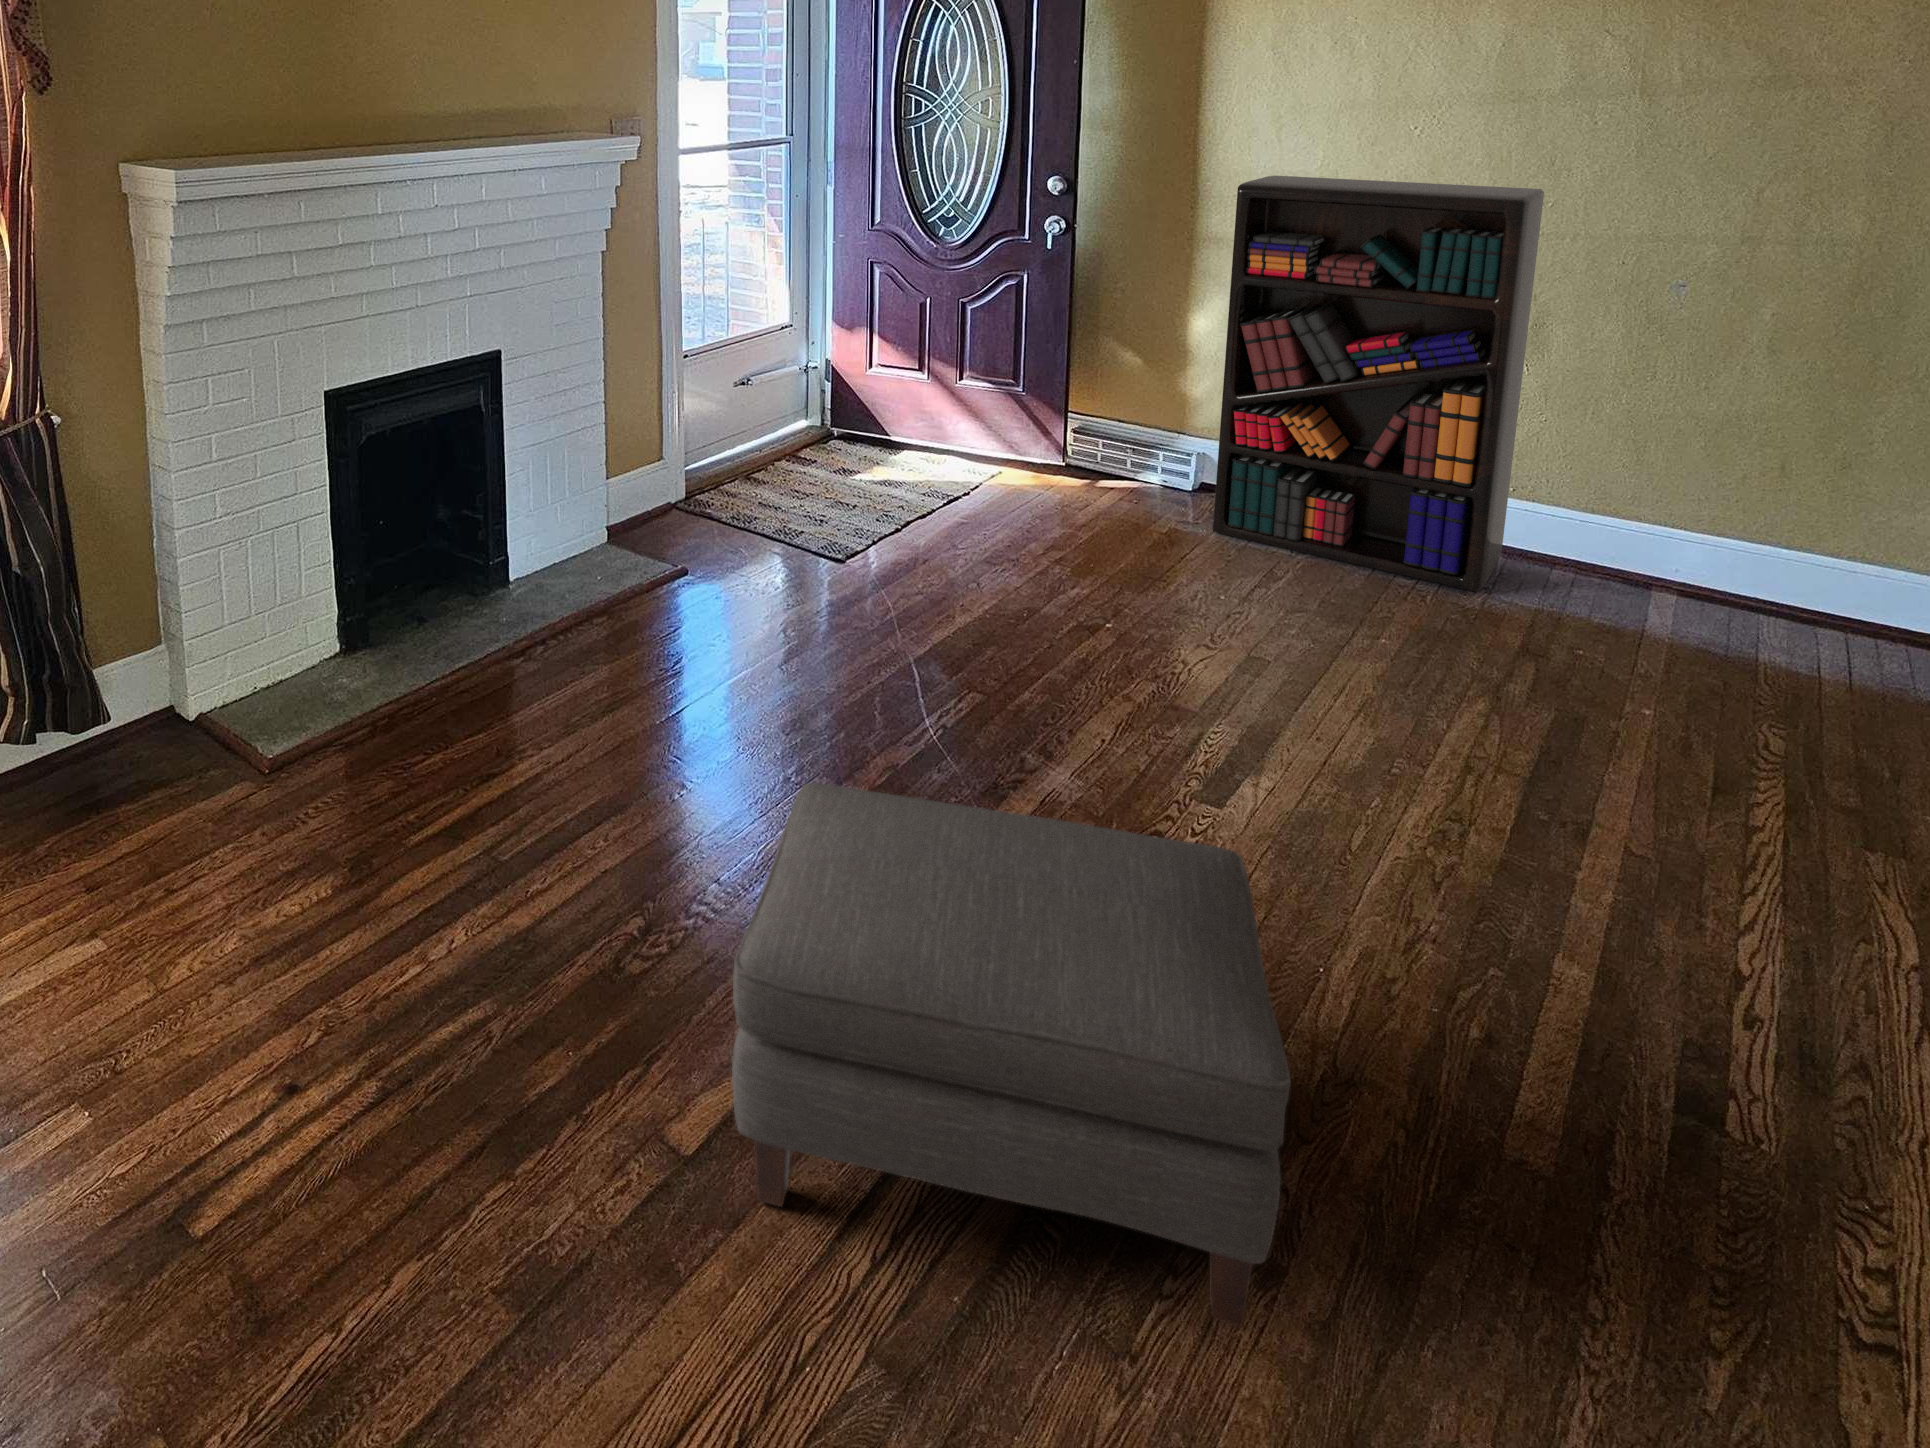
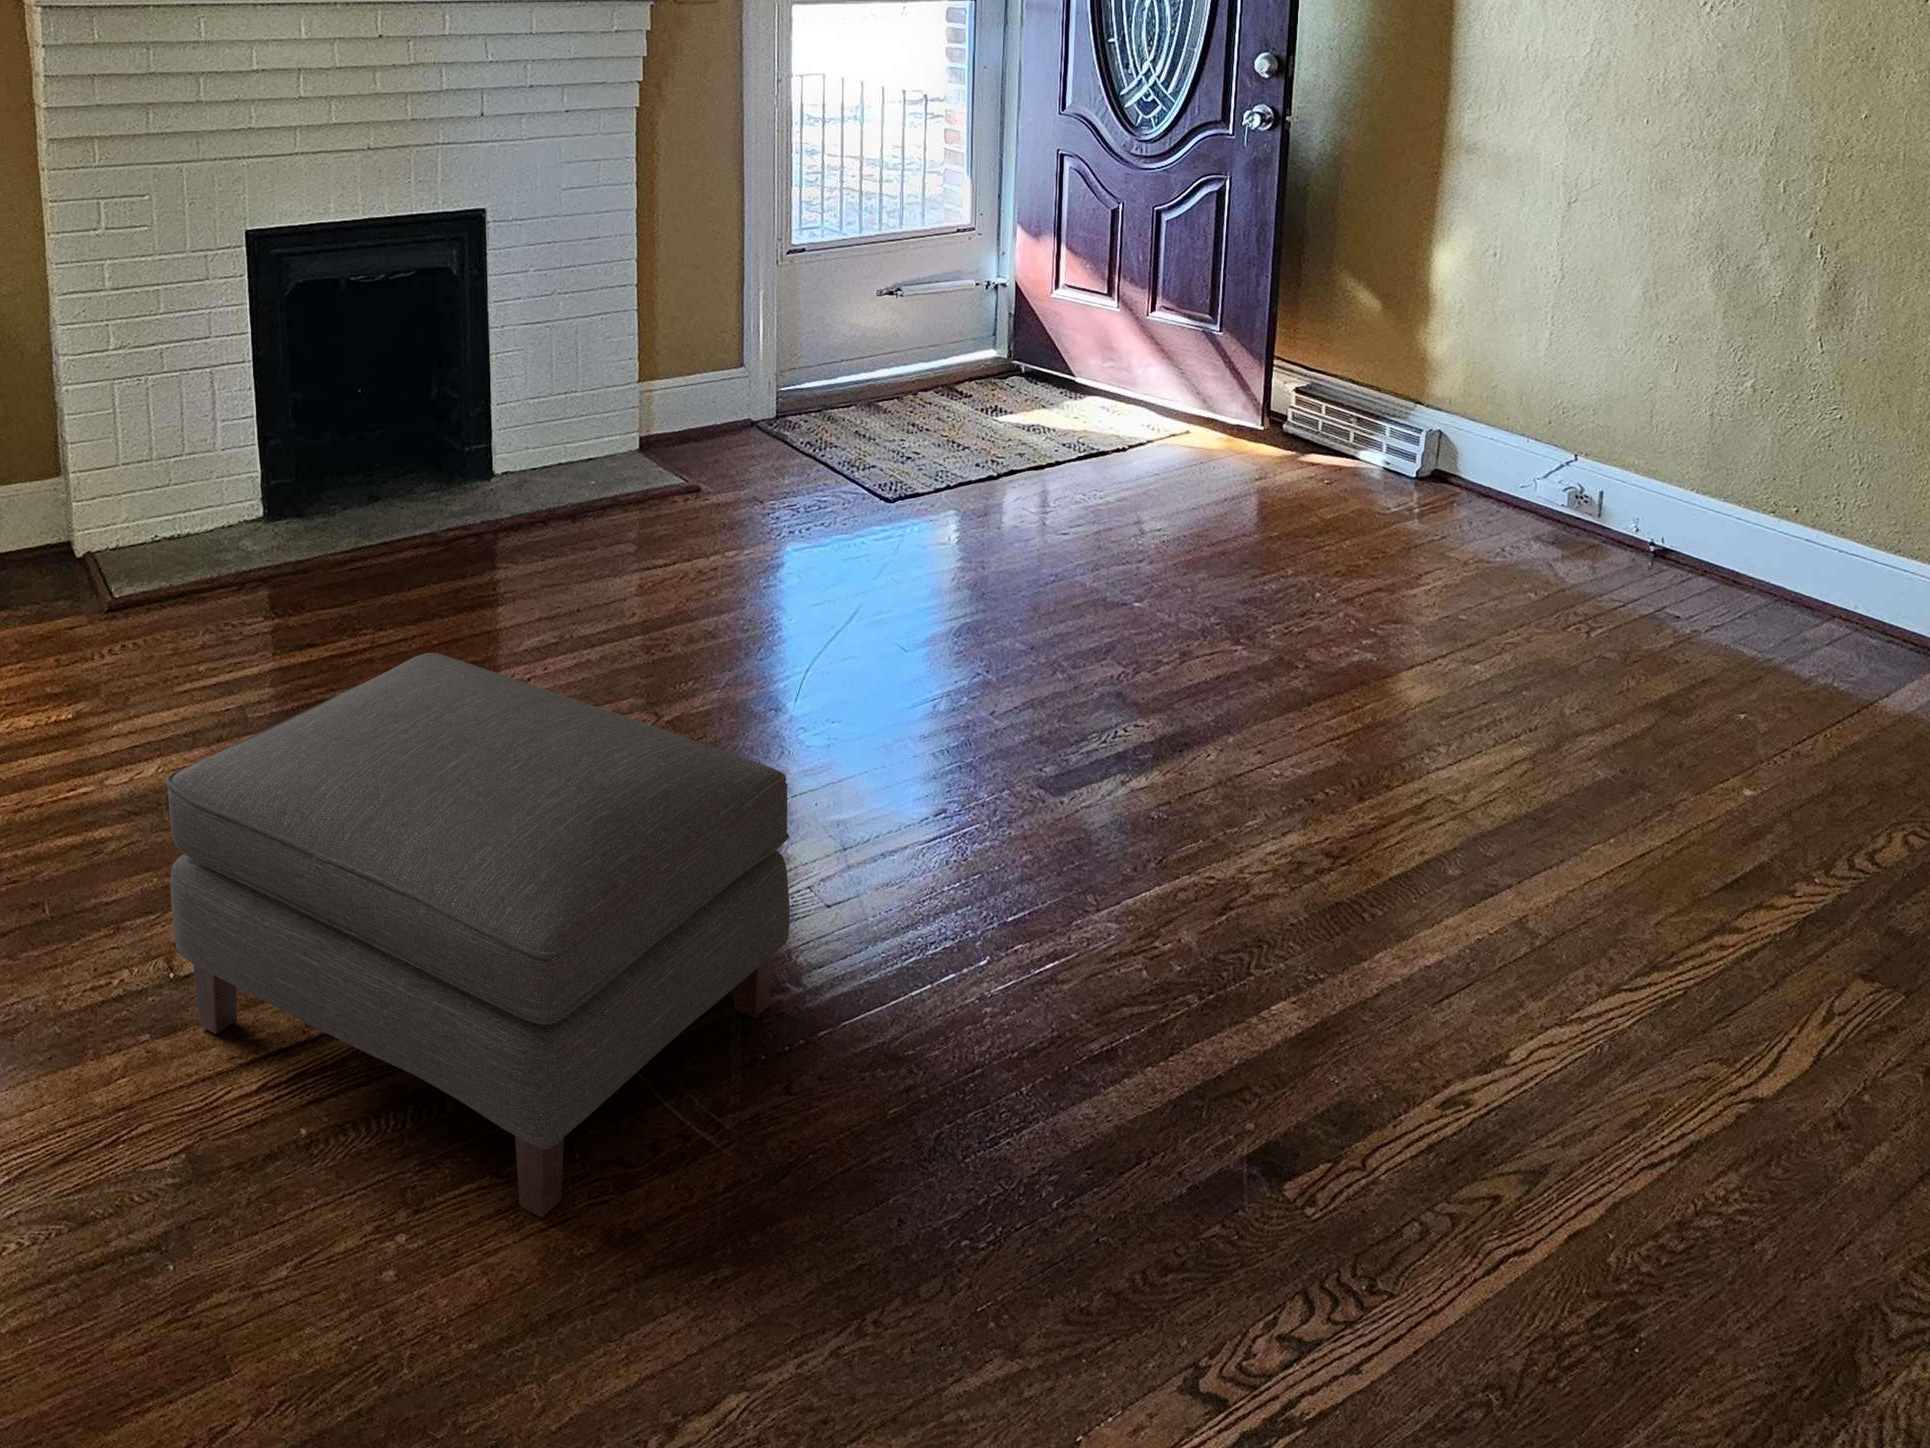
bookshelf: present [1213,176,1544,591] -> none [1382,58,1838,629]

